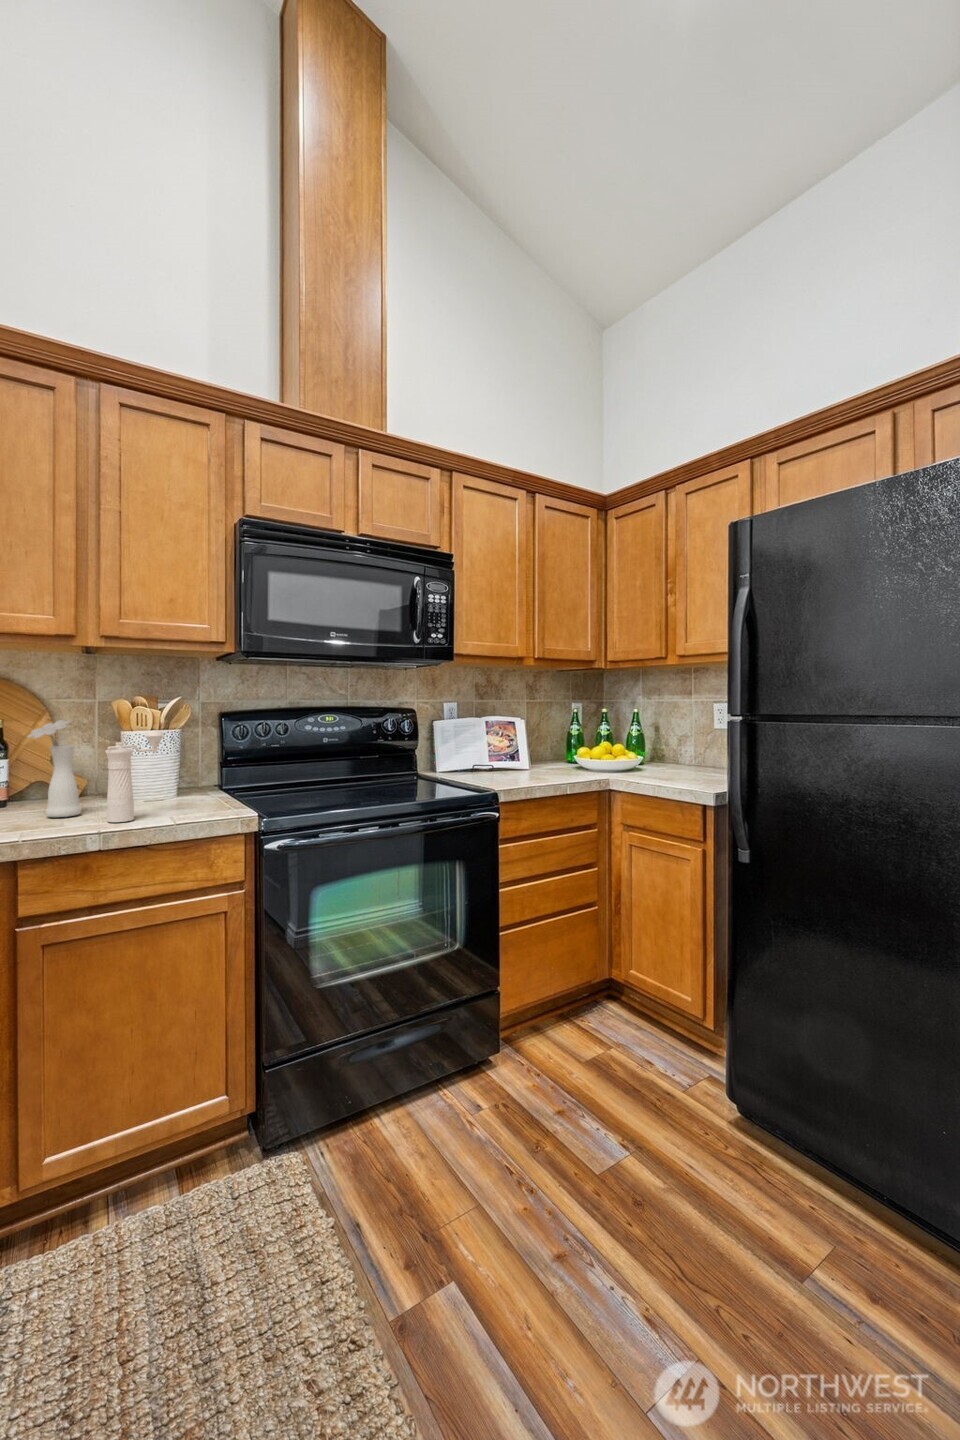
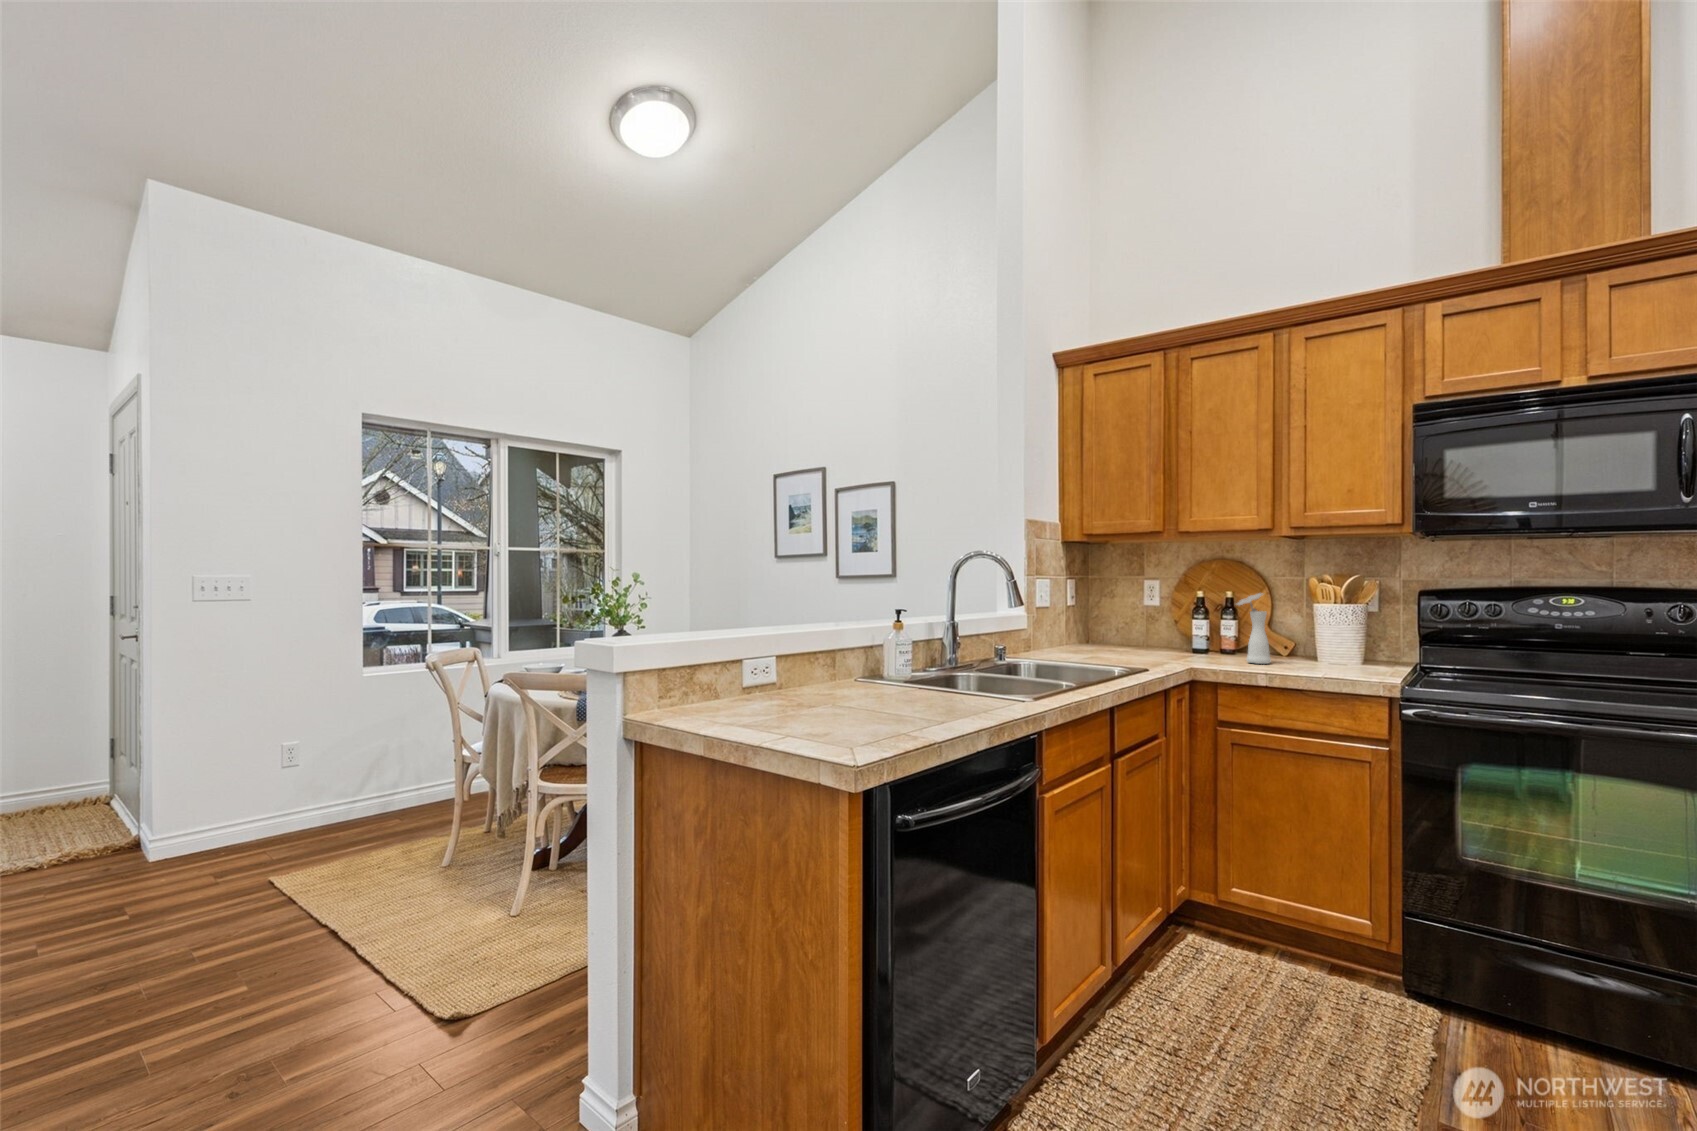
pepper mill: present [105,731,164,822] -> none [1278,603,1330,671]

